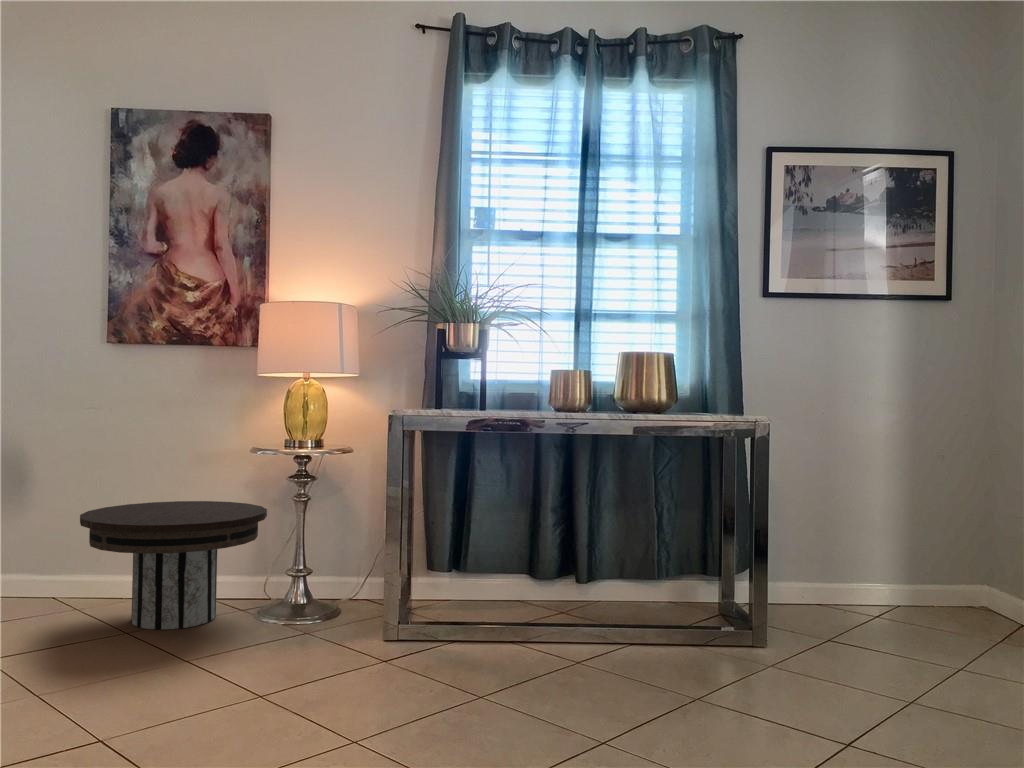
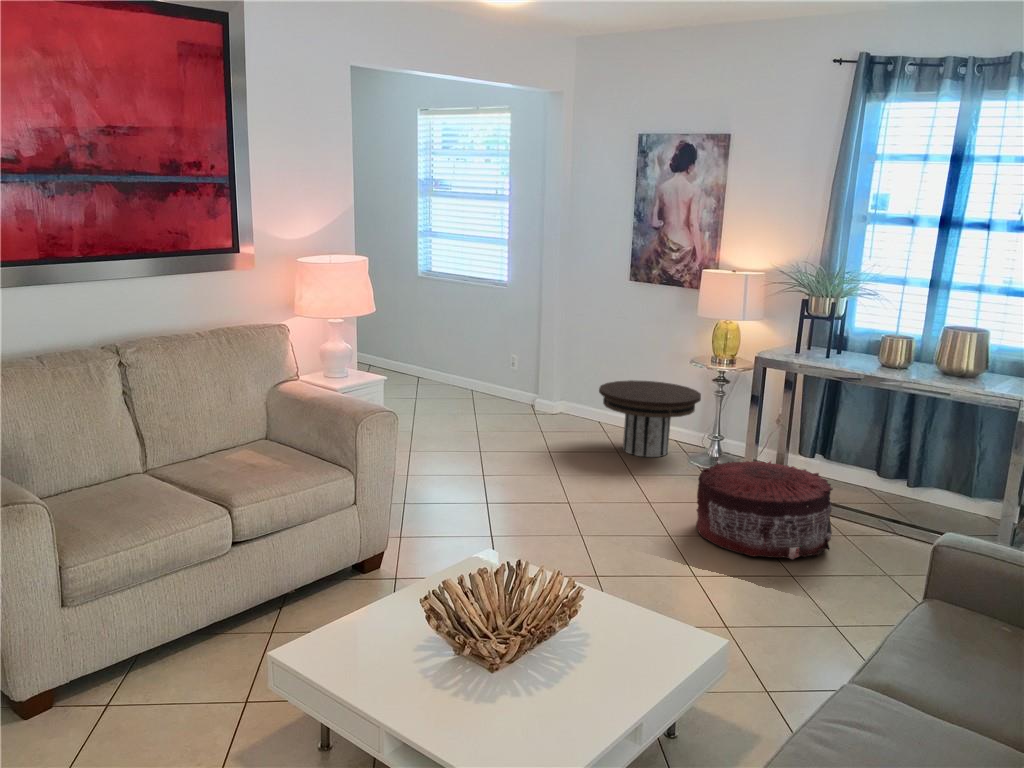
pouf: none [364,572,604,746] -> present [697,461,833,559]

